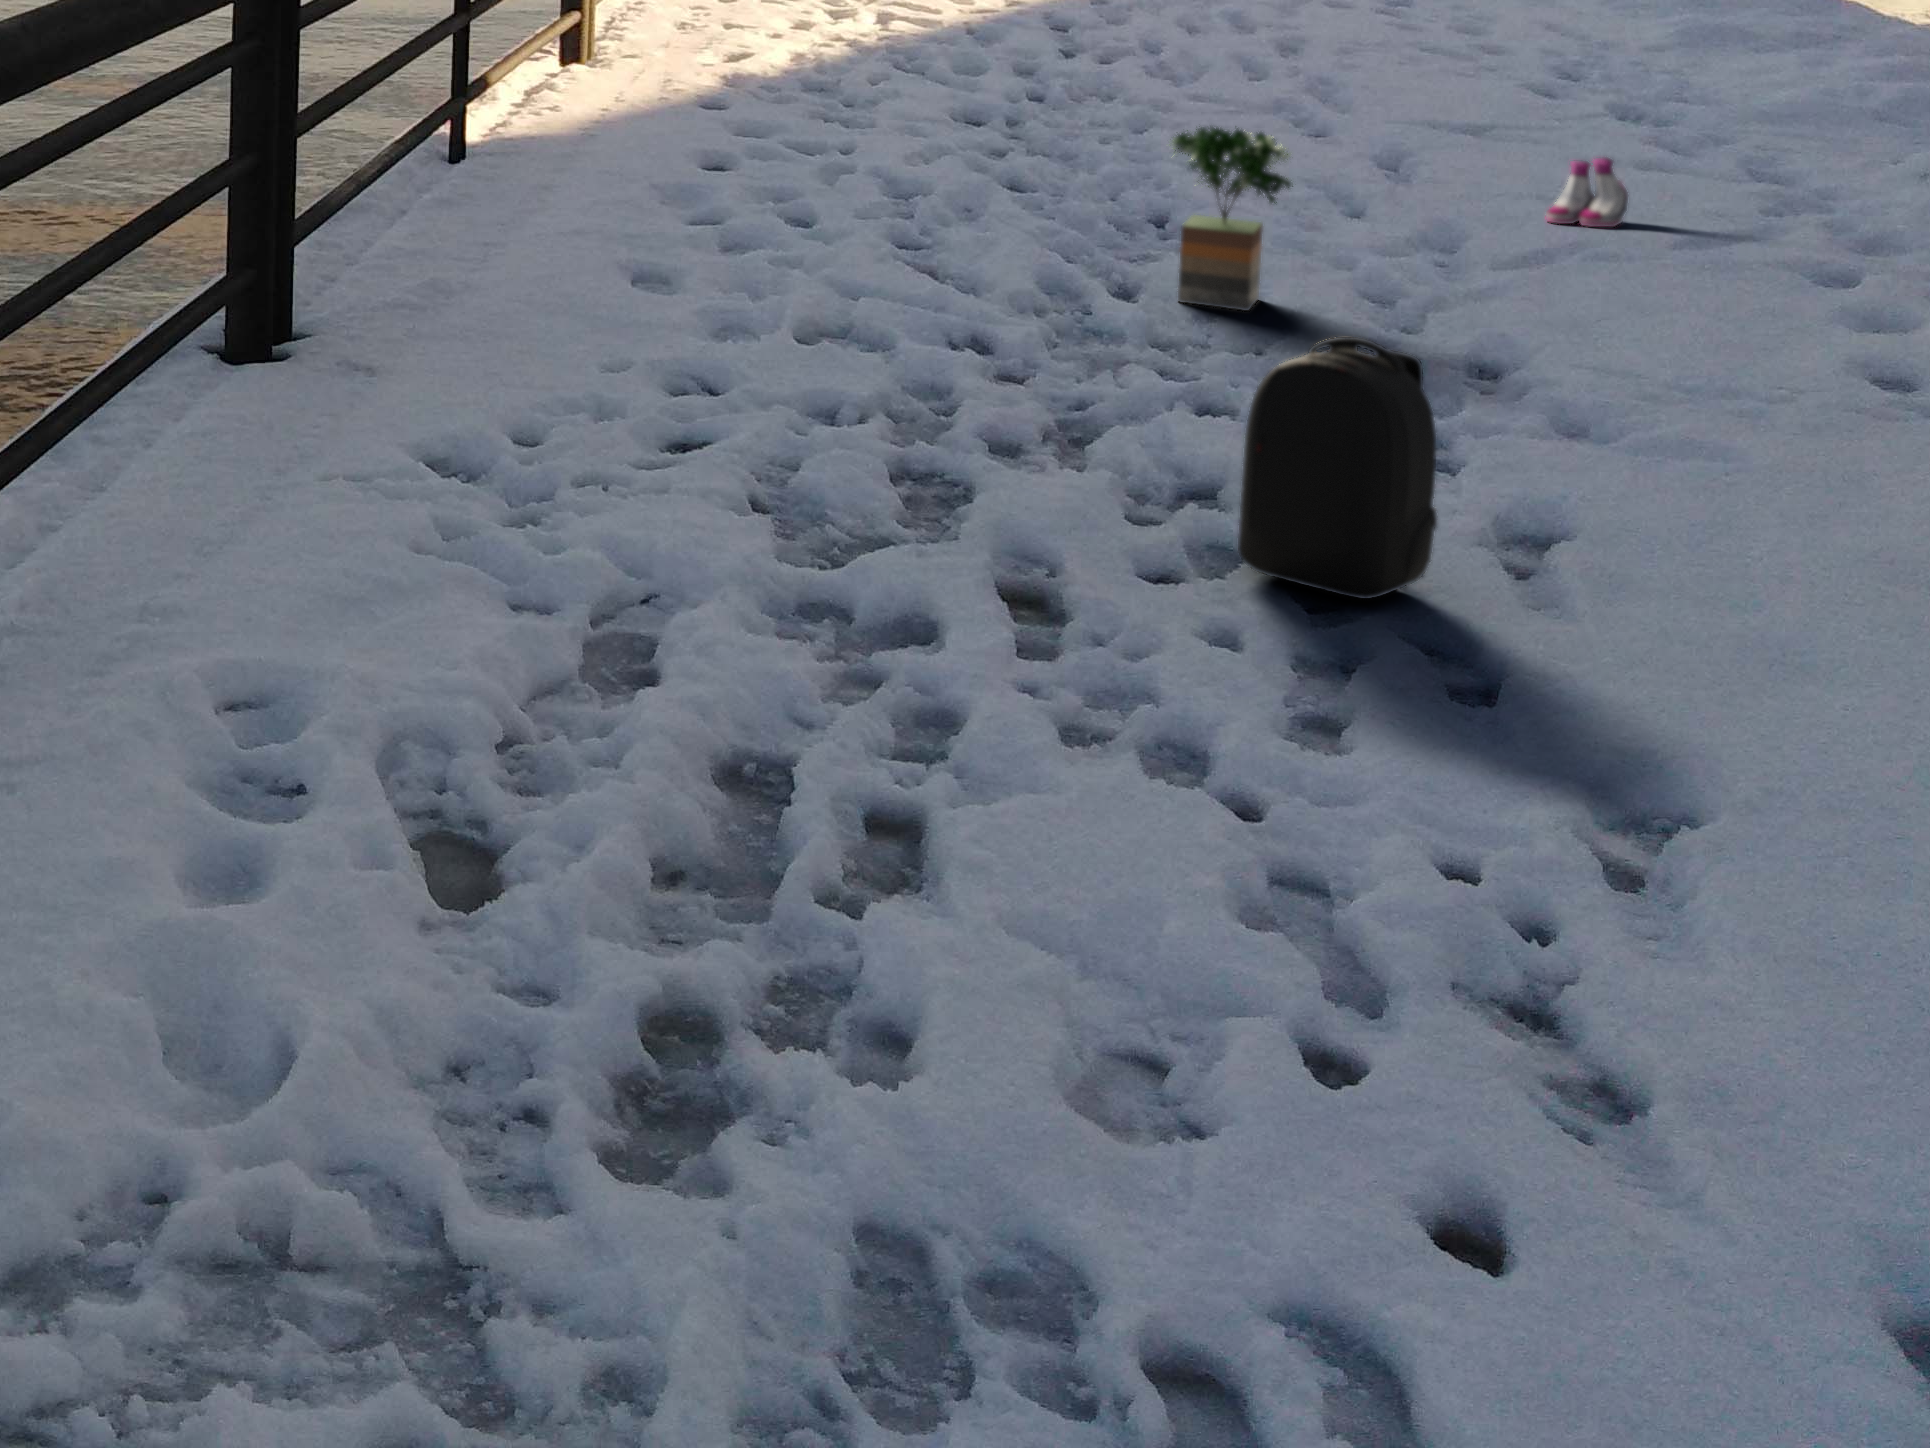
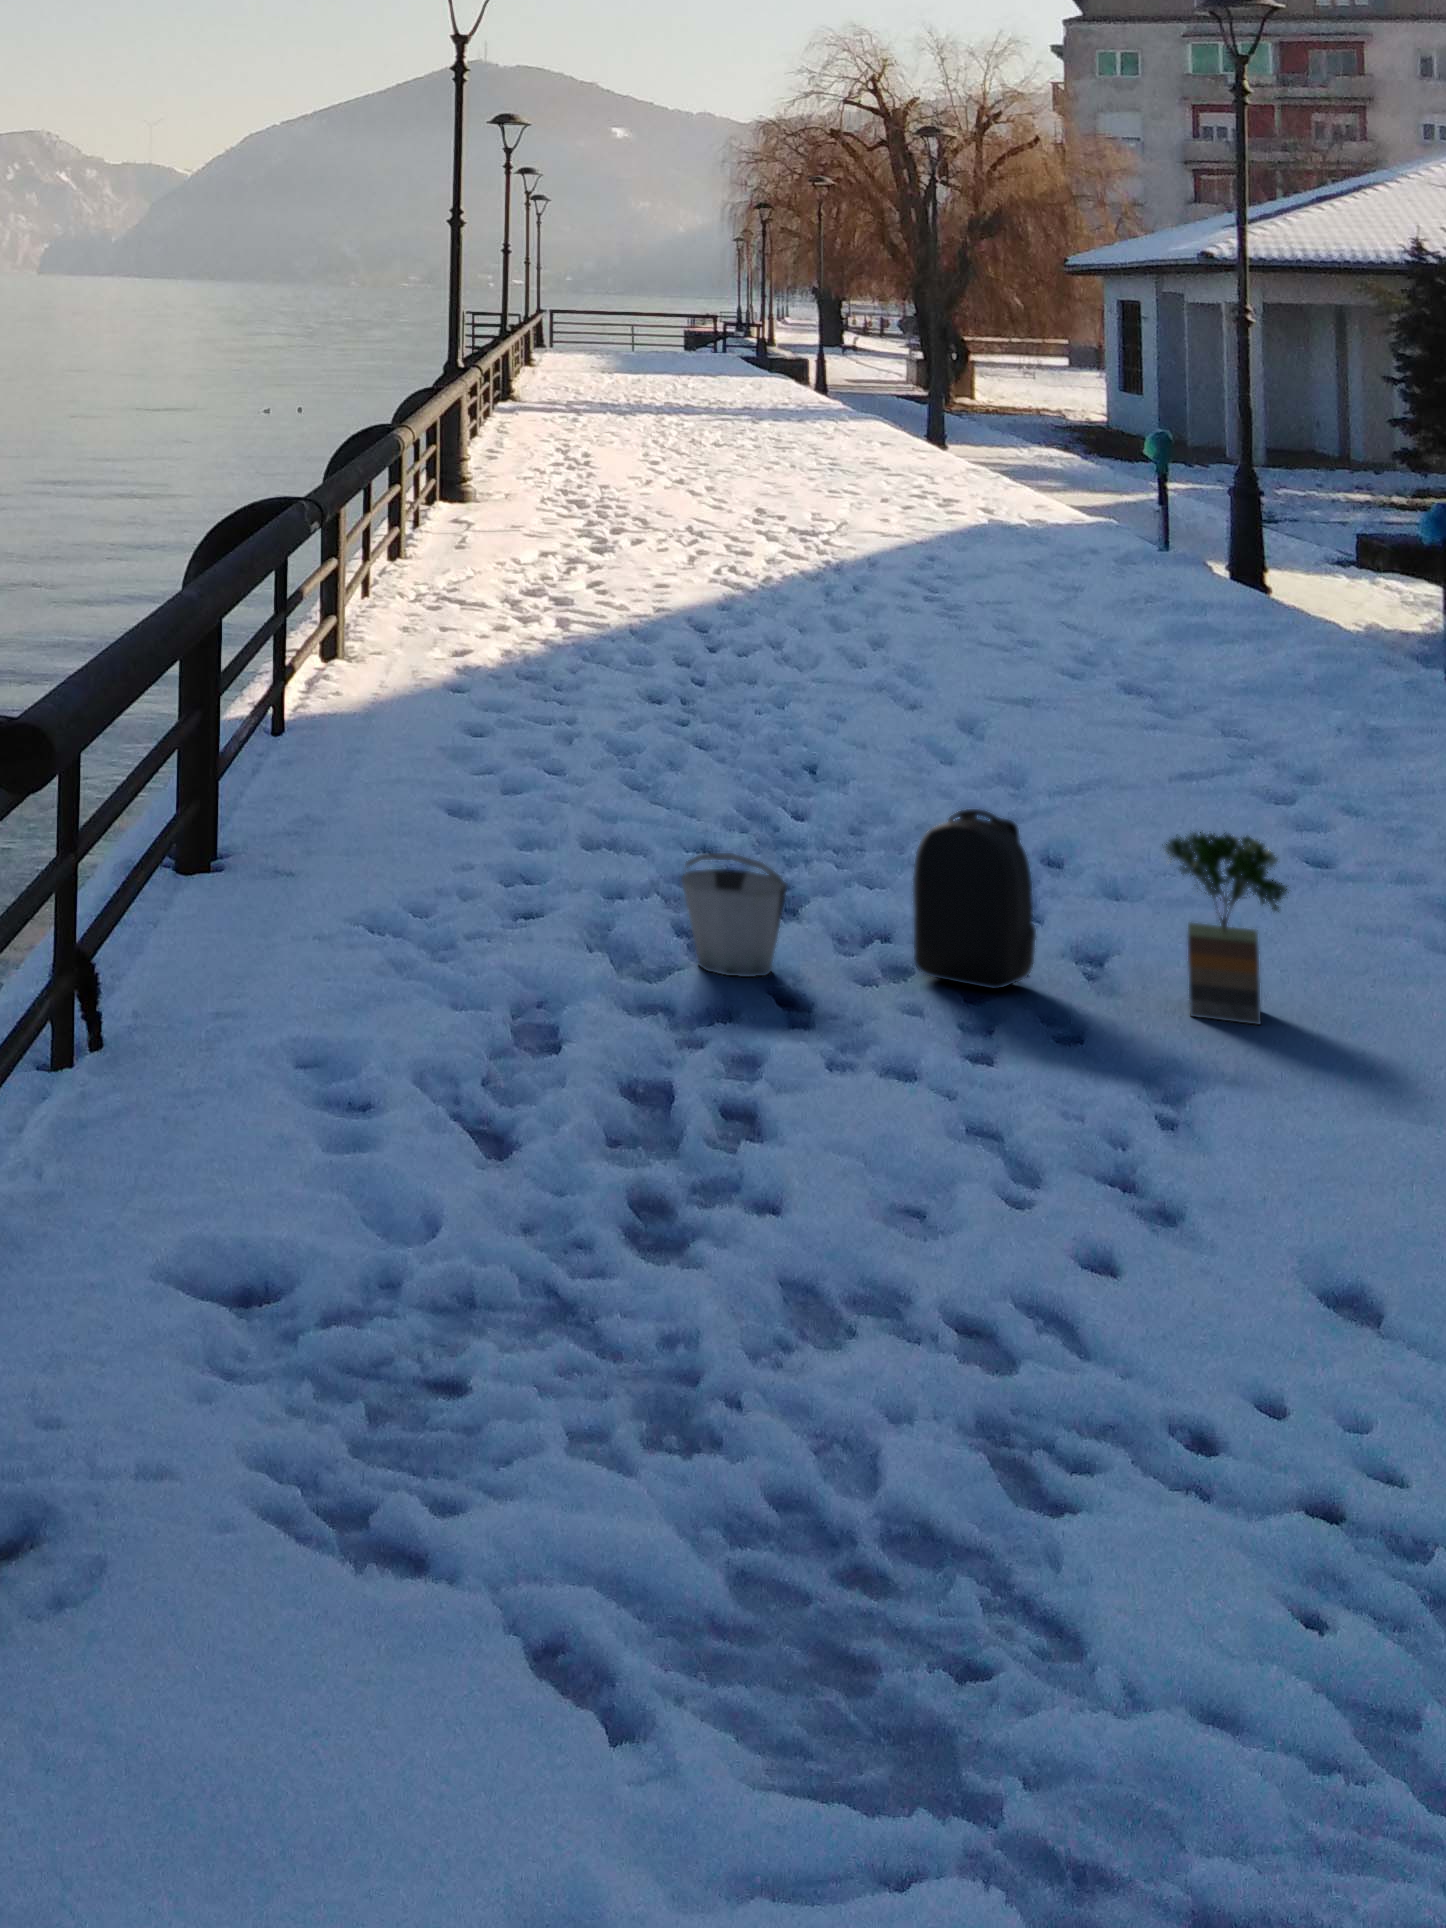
potted tree: present [1172,126,1293,311] -> present [1165,832,1289,1024]
boots: present [1546,158,1628,227] -> none [1081,714,1136,768]
bucket: none [884,383,1047,563] -> present [681,853,787,977]

